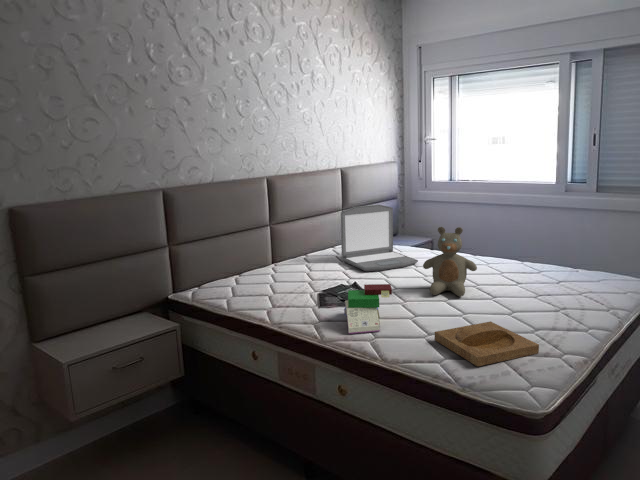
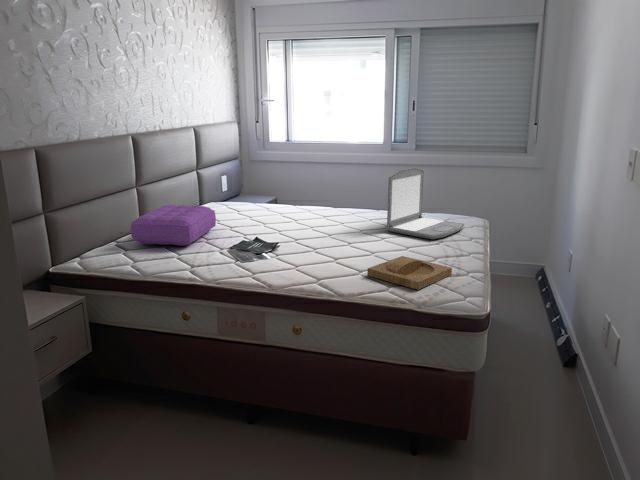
laptop: present [341,205,418,271] -> present [385,168,464,239]
teddy bear: present [423,227,477,296] -> none [318,179,365,242]
pillow: none [244,243,330,285] -> present [131,205,216,246]
book: present [344,284,392,334] -> none [272,233,317,280]

